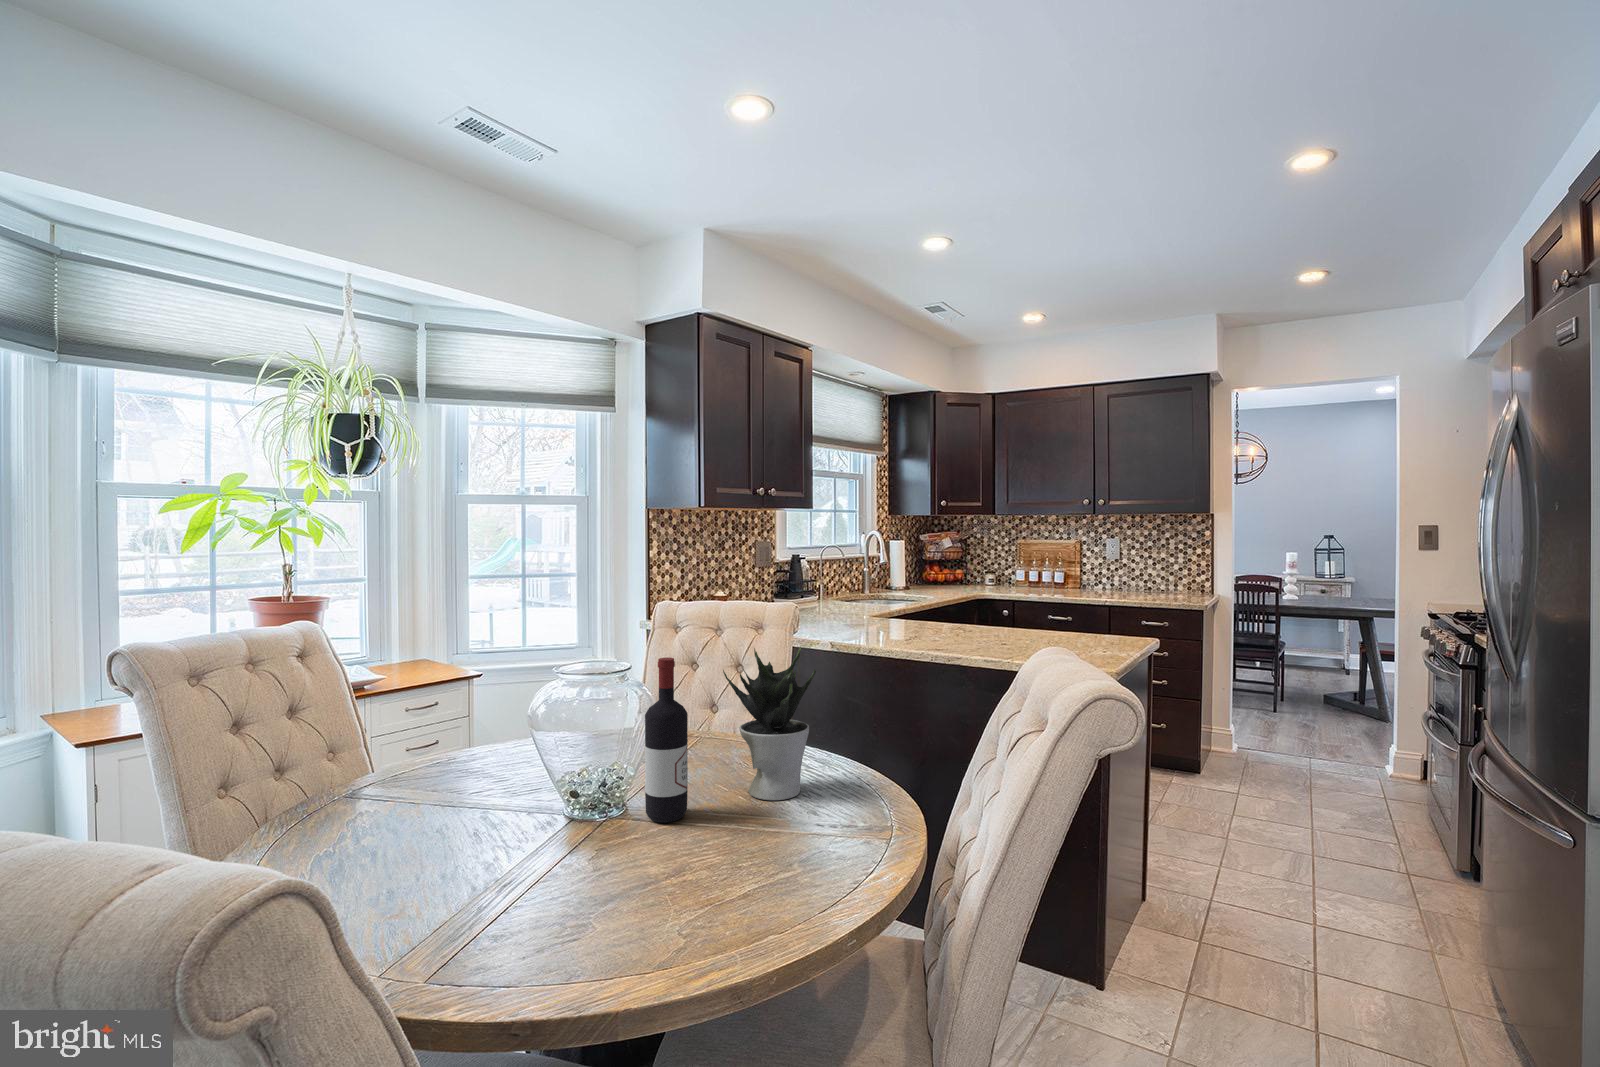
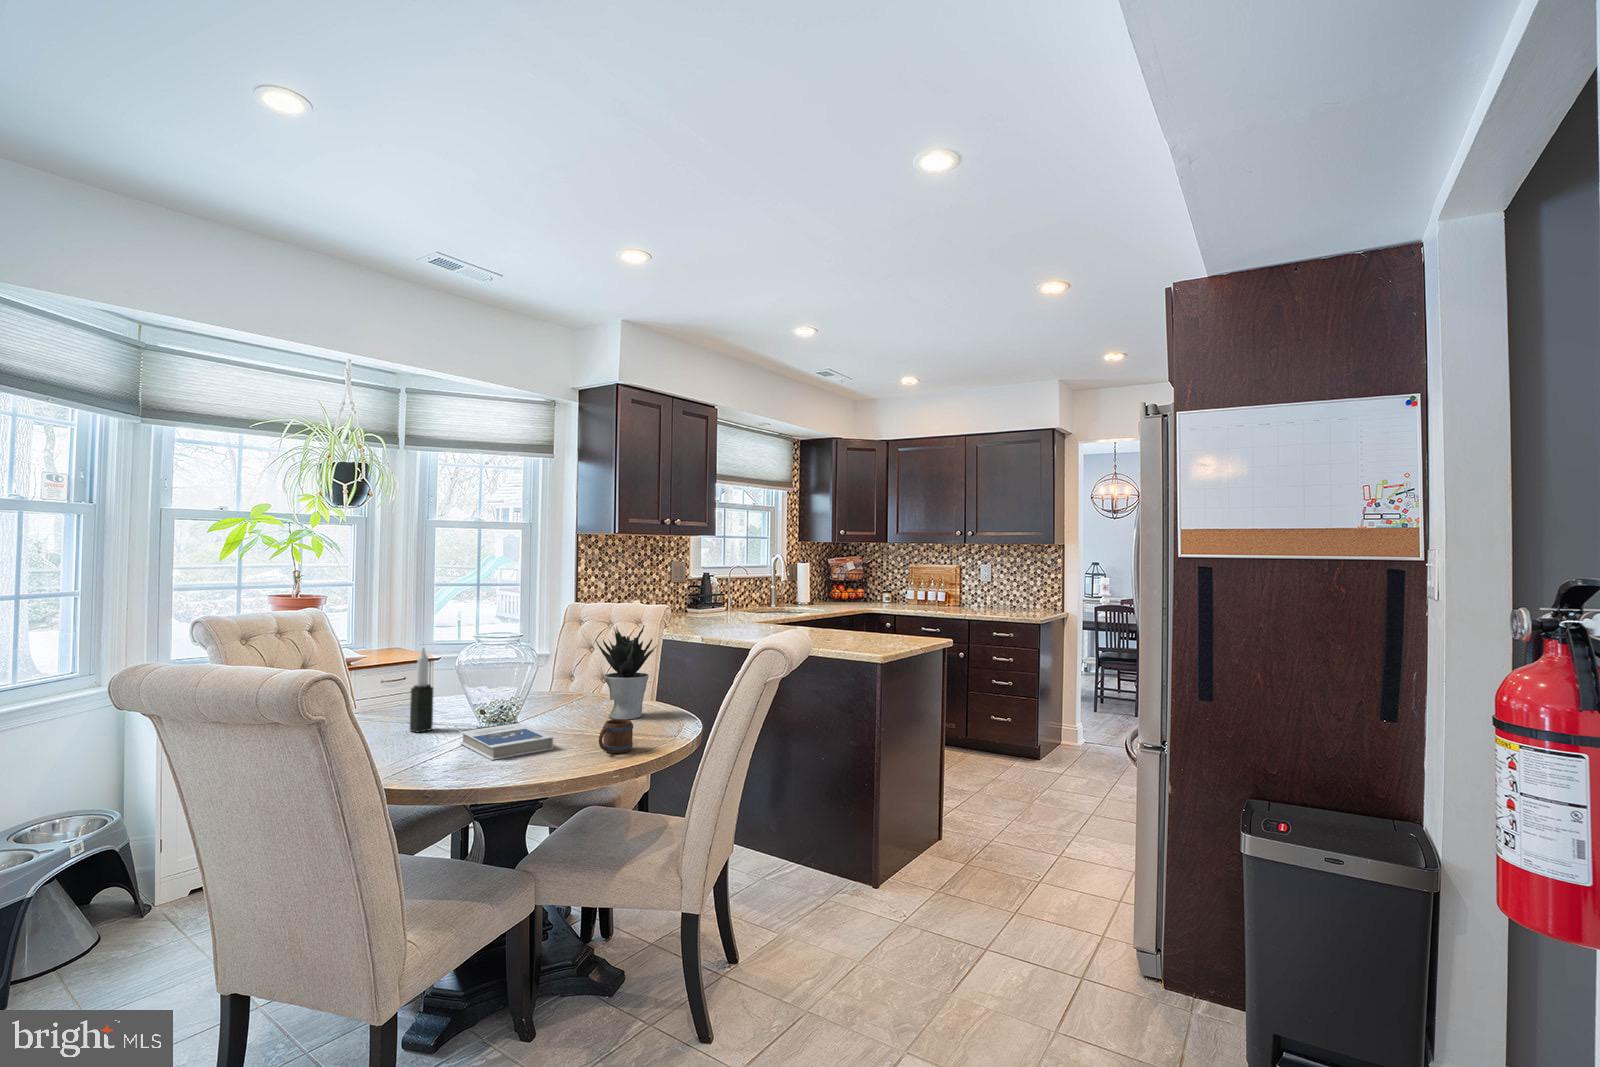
wine bottle: present [645,657,688,823] -> none [539,628,567,727]
candle: none [435,695,473,840] -> present [410,647,433,732]
hardback book: none [519,824,688,932] -> present [459,722,553,760]
mug: none [781,834,834,906] -> present [599,719,633,753]

